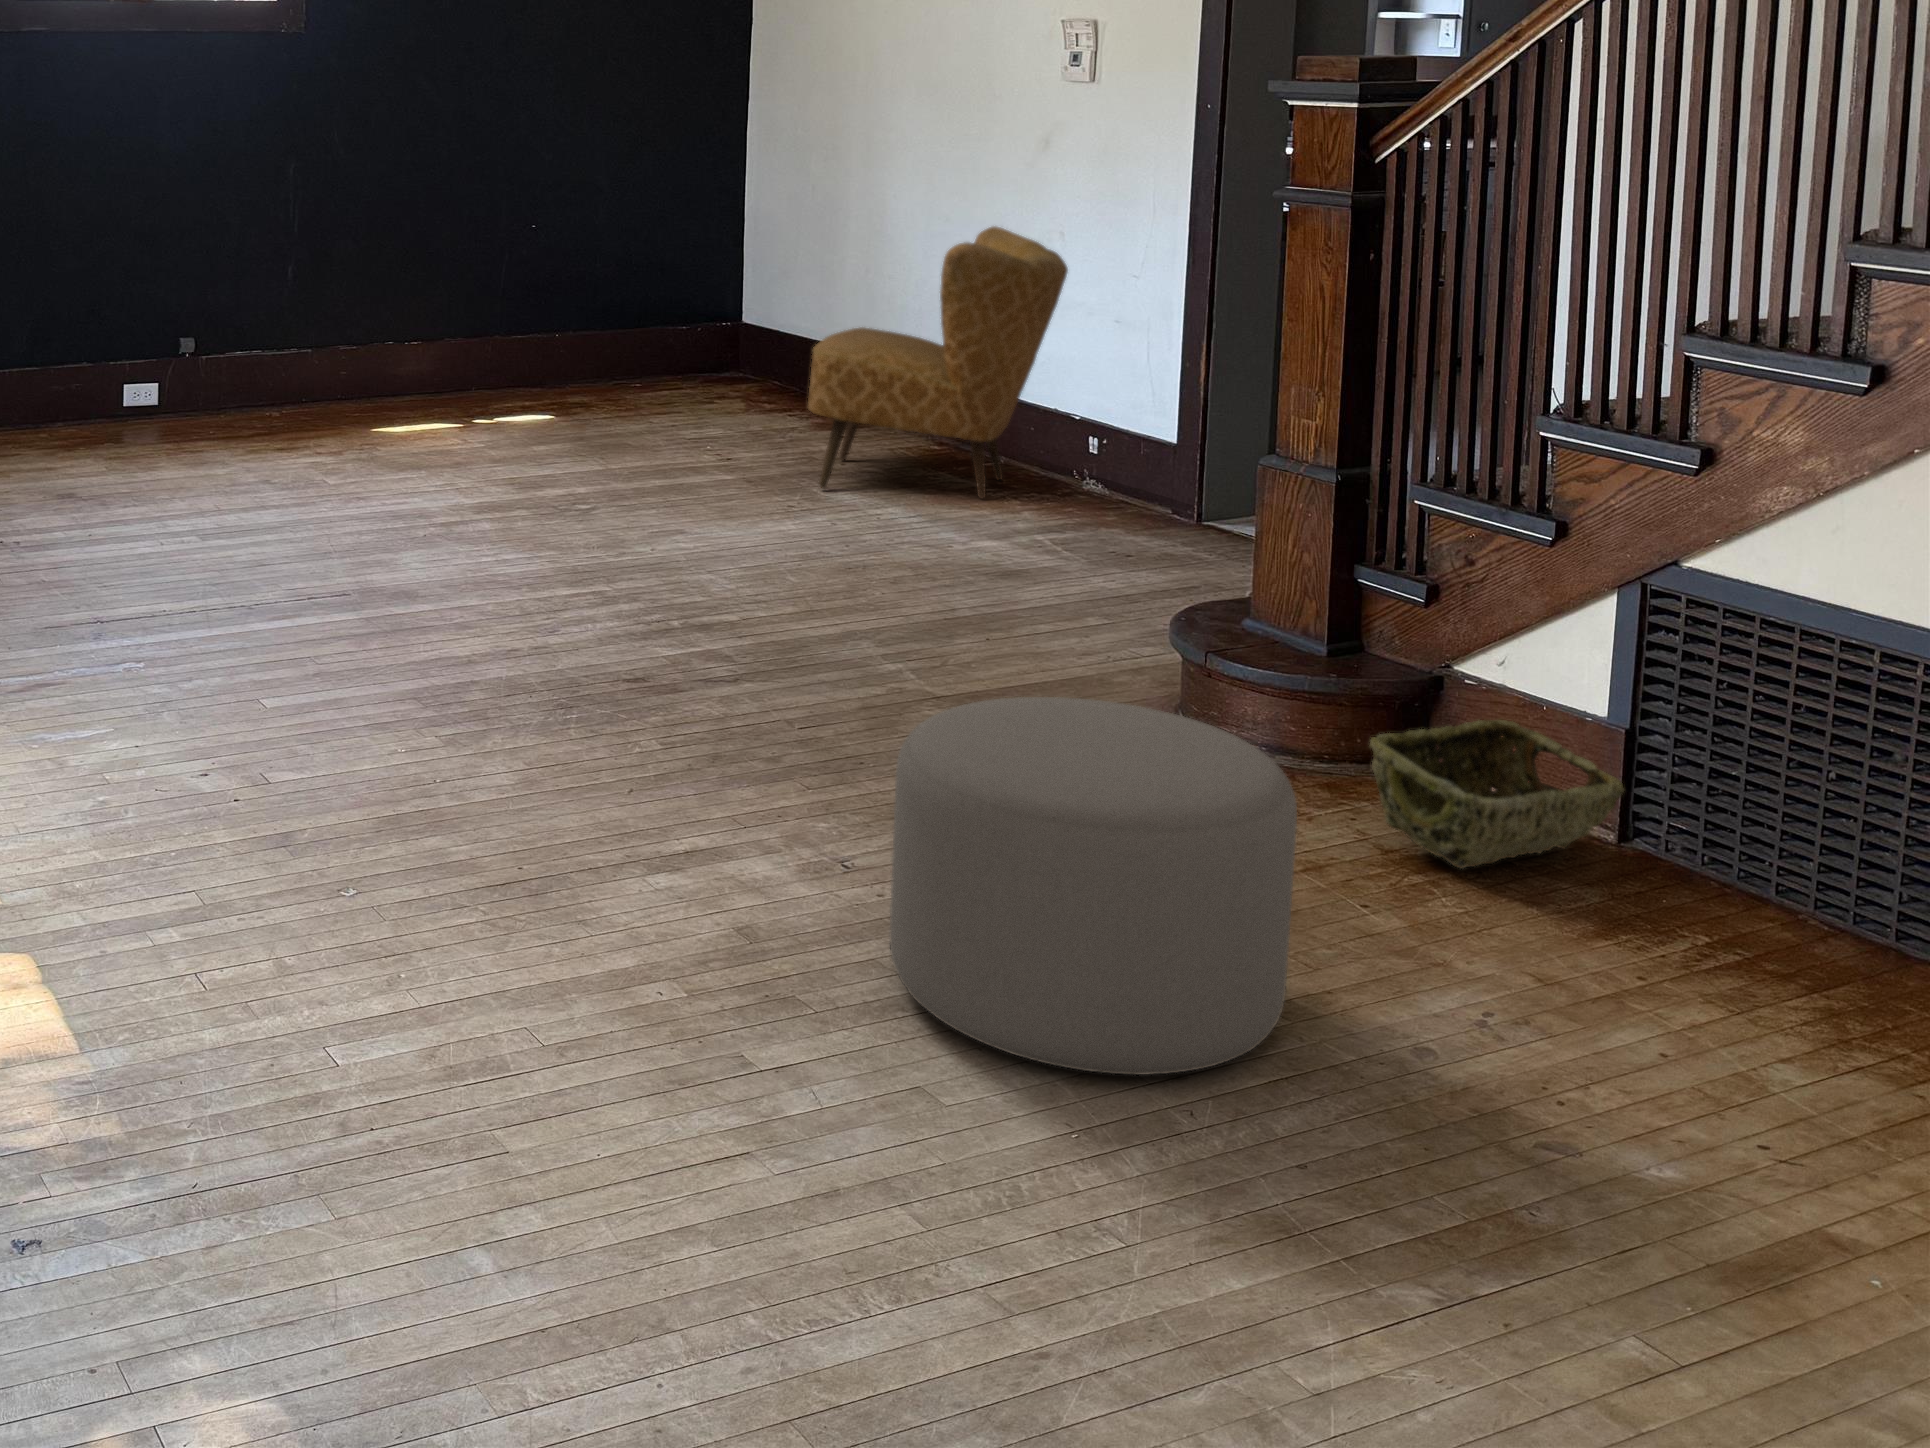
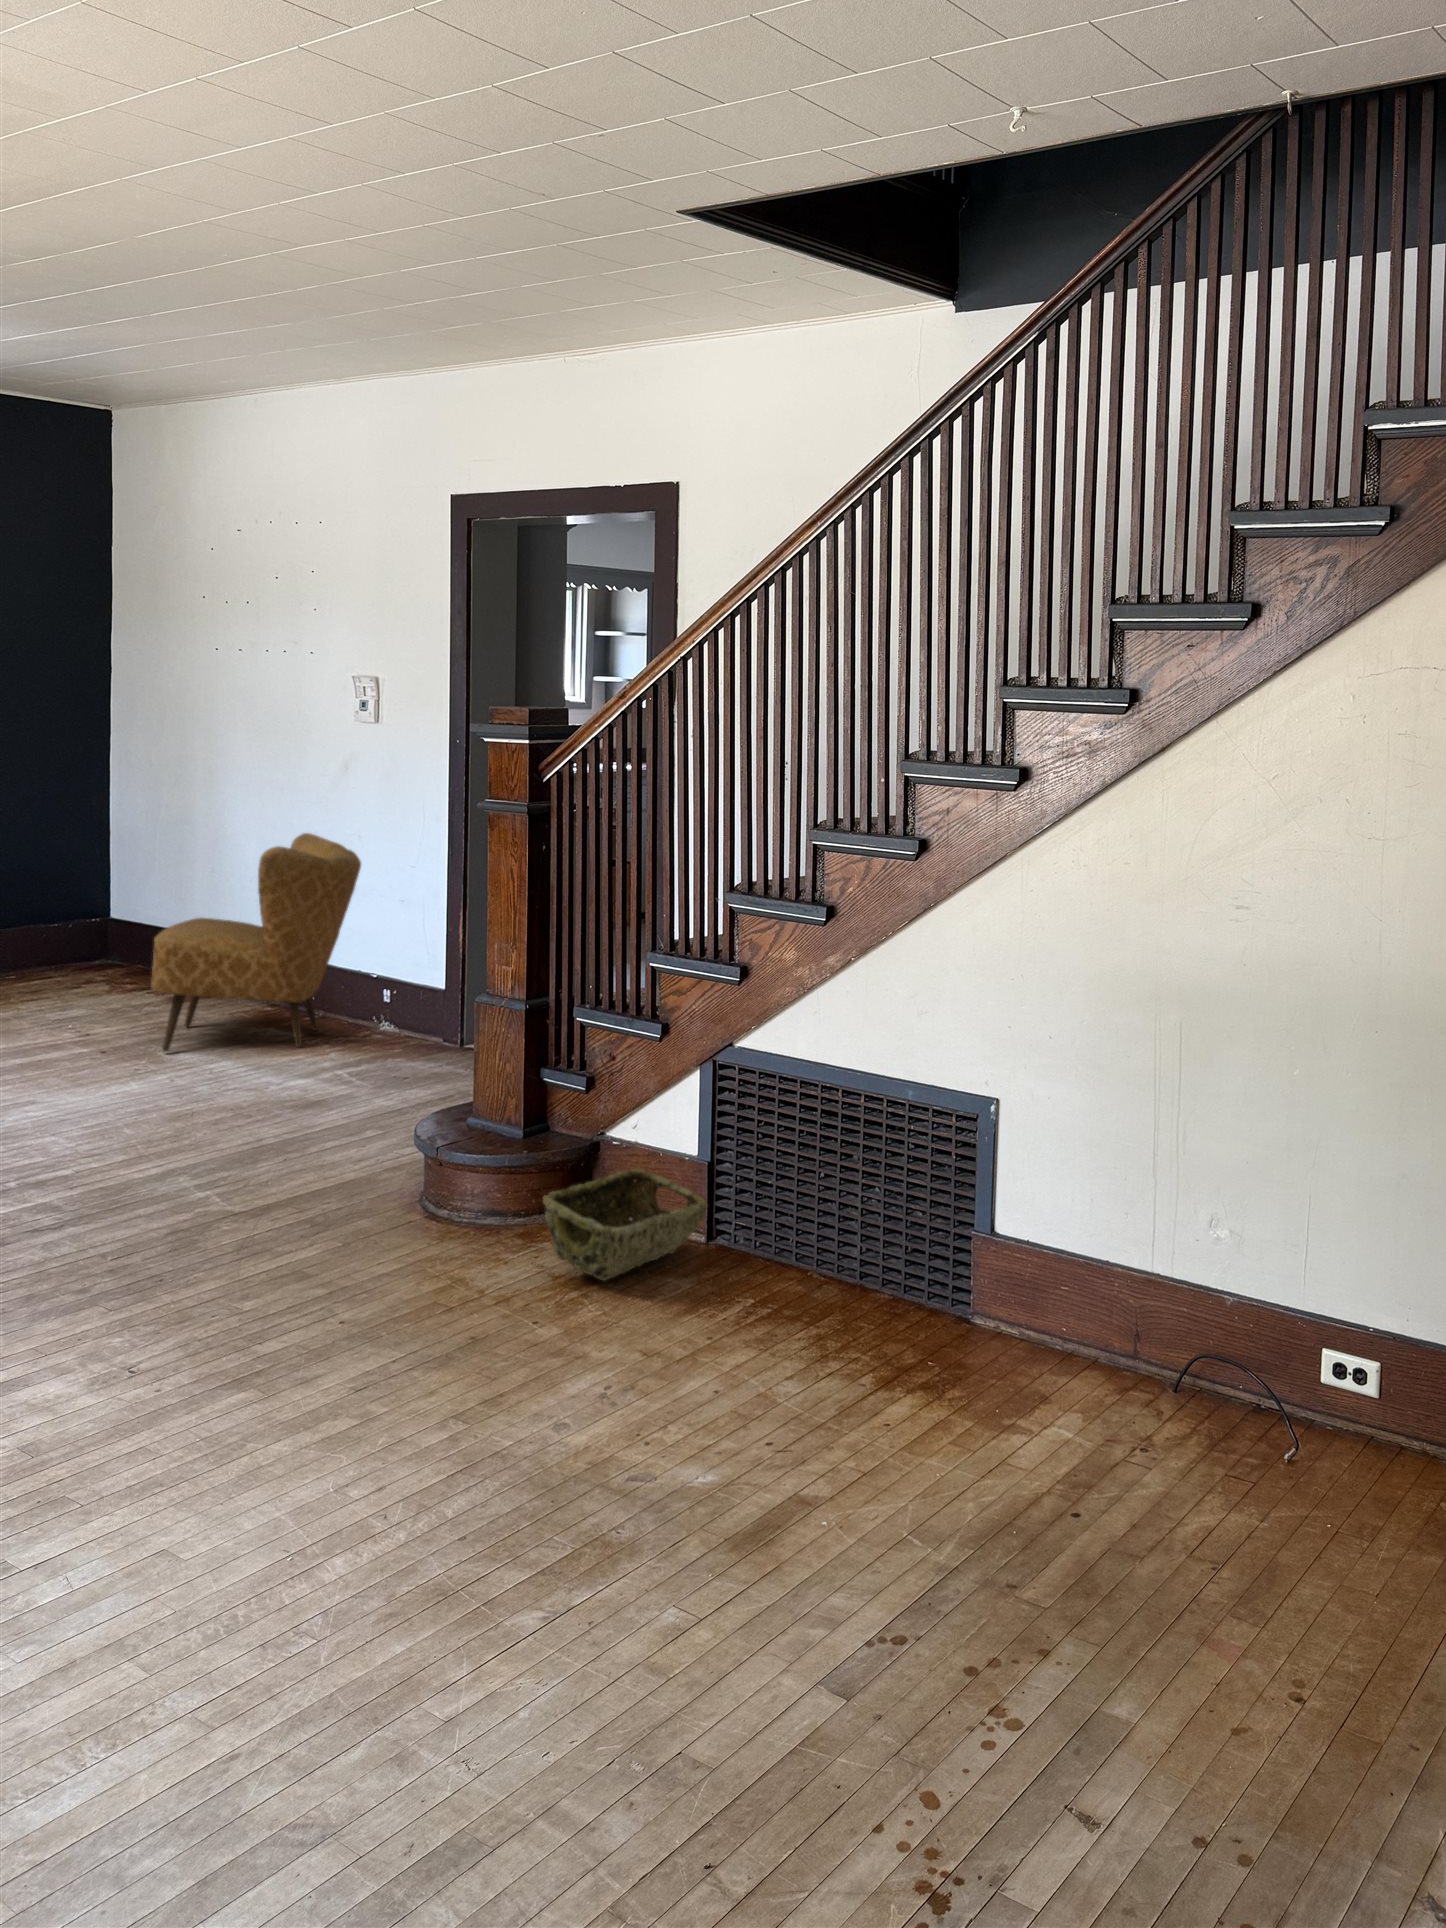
ottoman: present [889,697,1297,1075] -> none [151,1201,465,1502]

